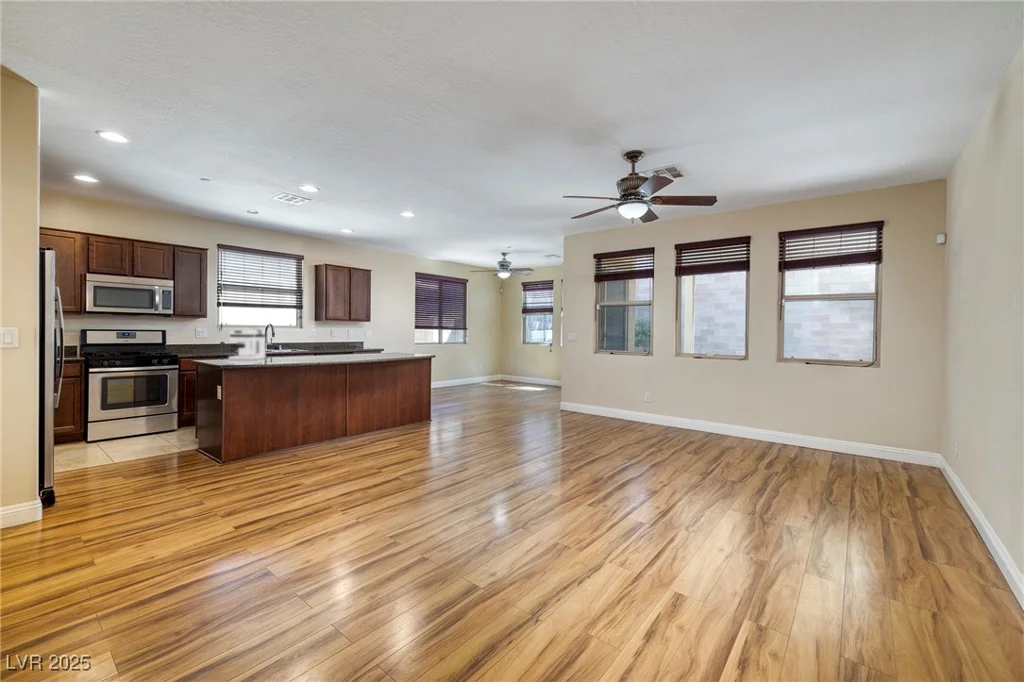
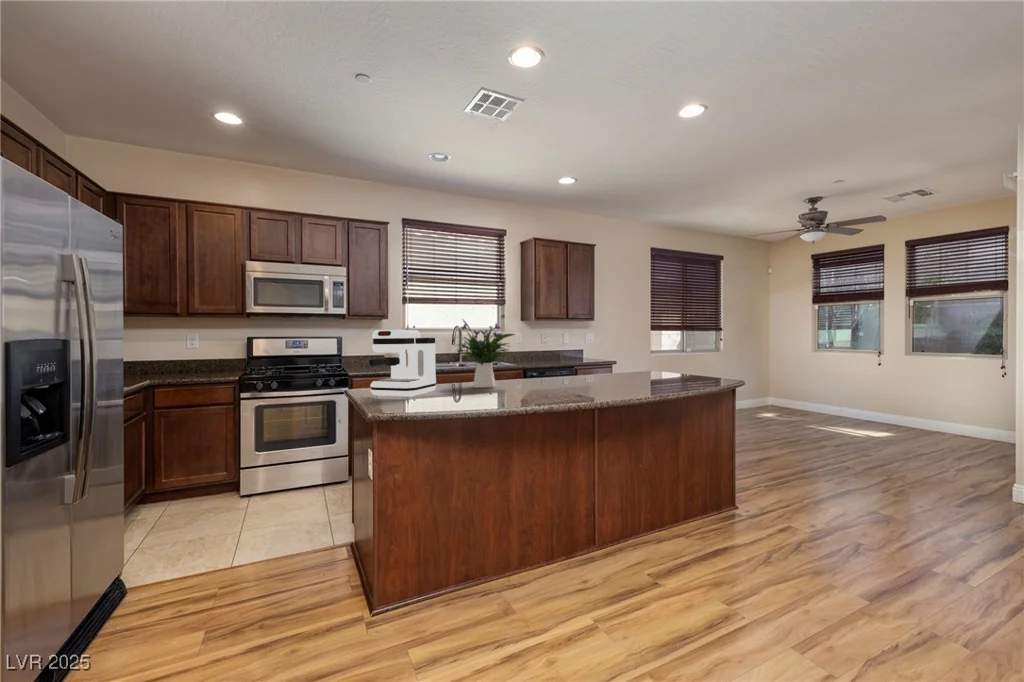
flower arrangement: none [273,324,311,361] -> present [457,320,514,387]

